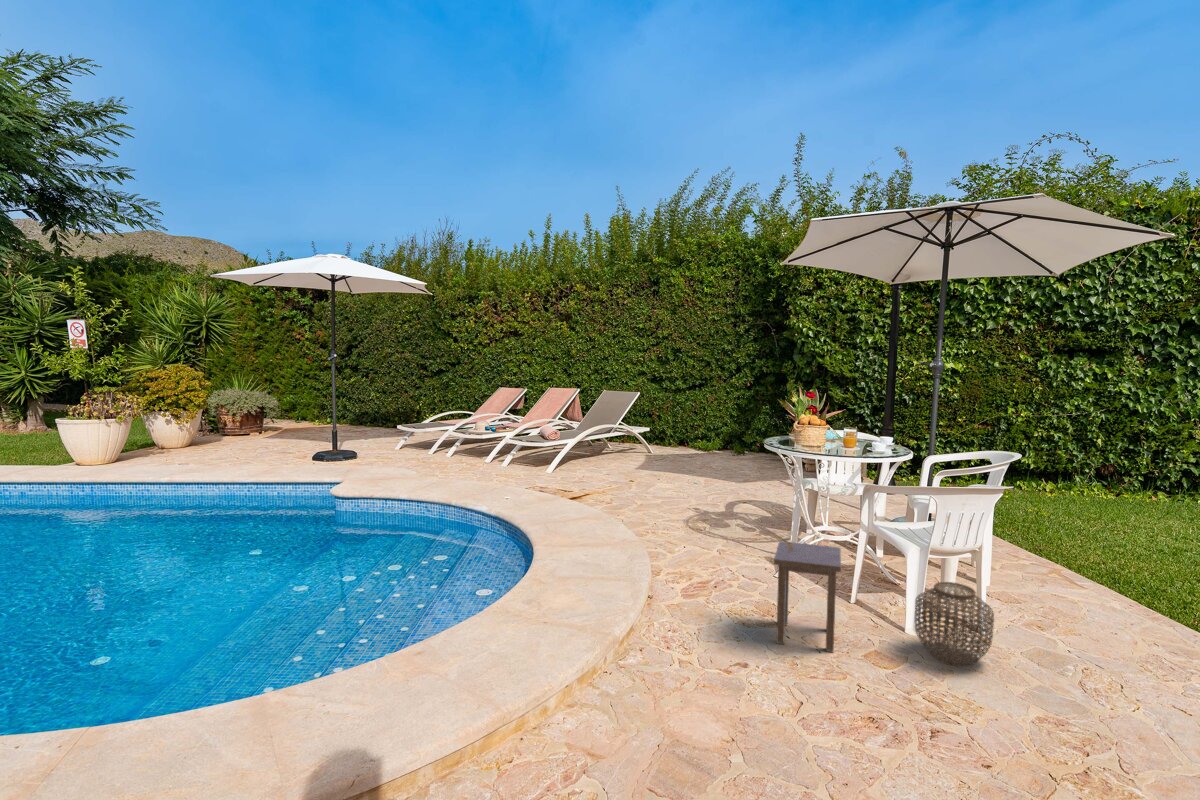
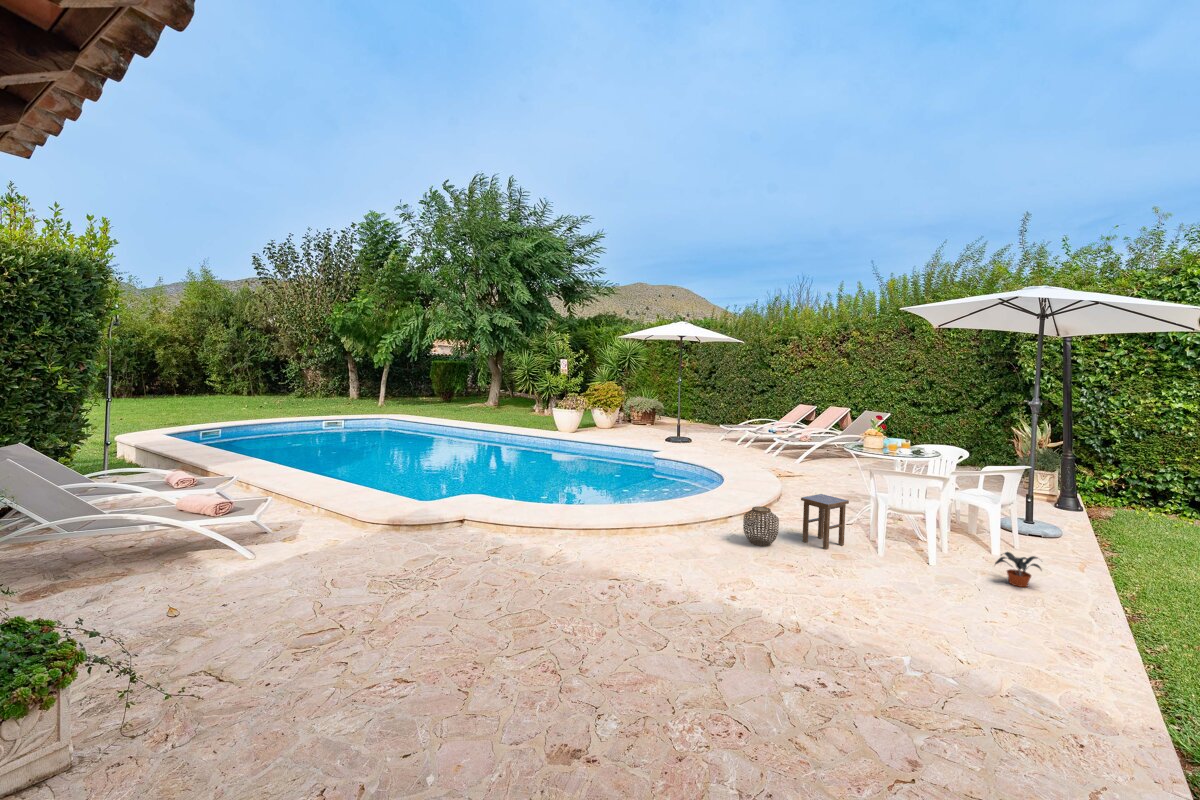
woven basket: present [915,582,994,666] -> present [743,506,779,546]
potted plant: none [1062,590,1138,644] -> present [995,552,1041,587]

